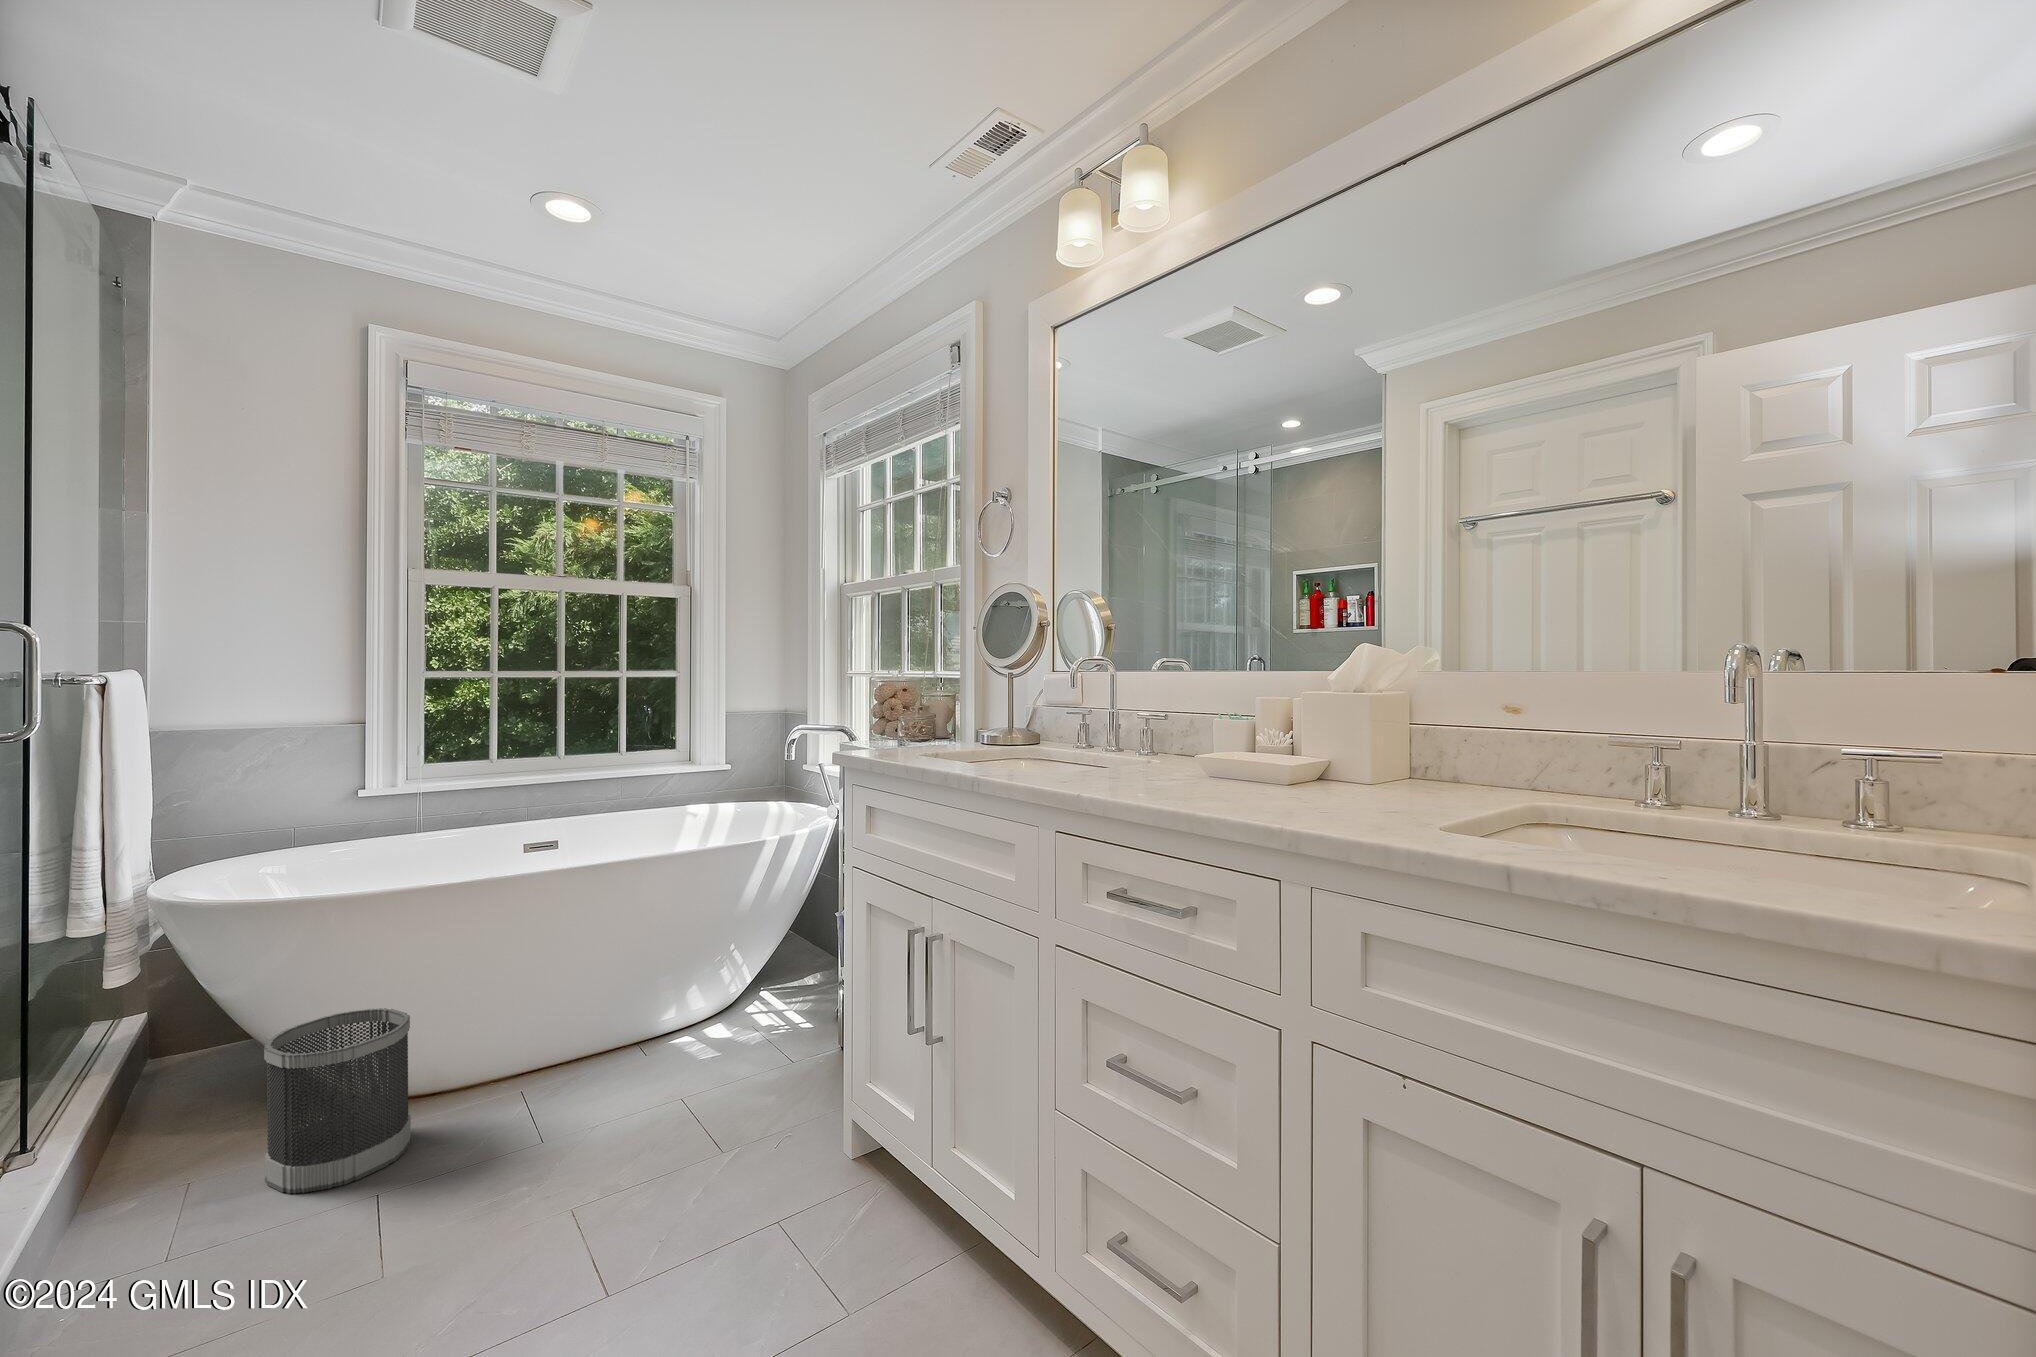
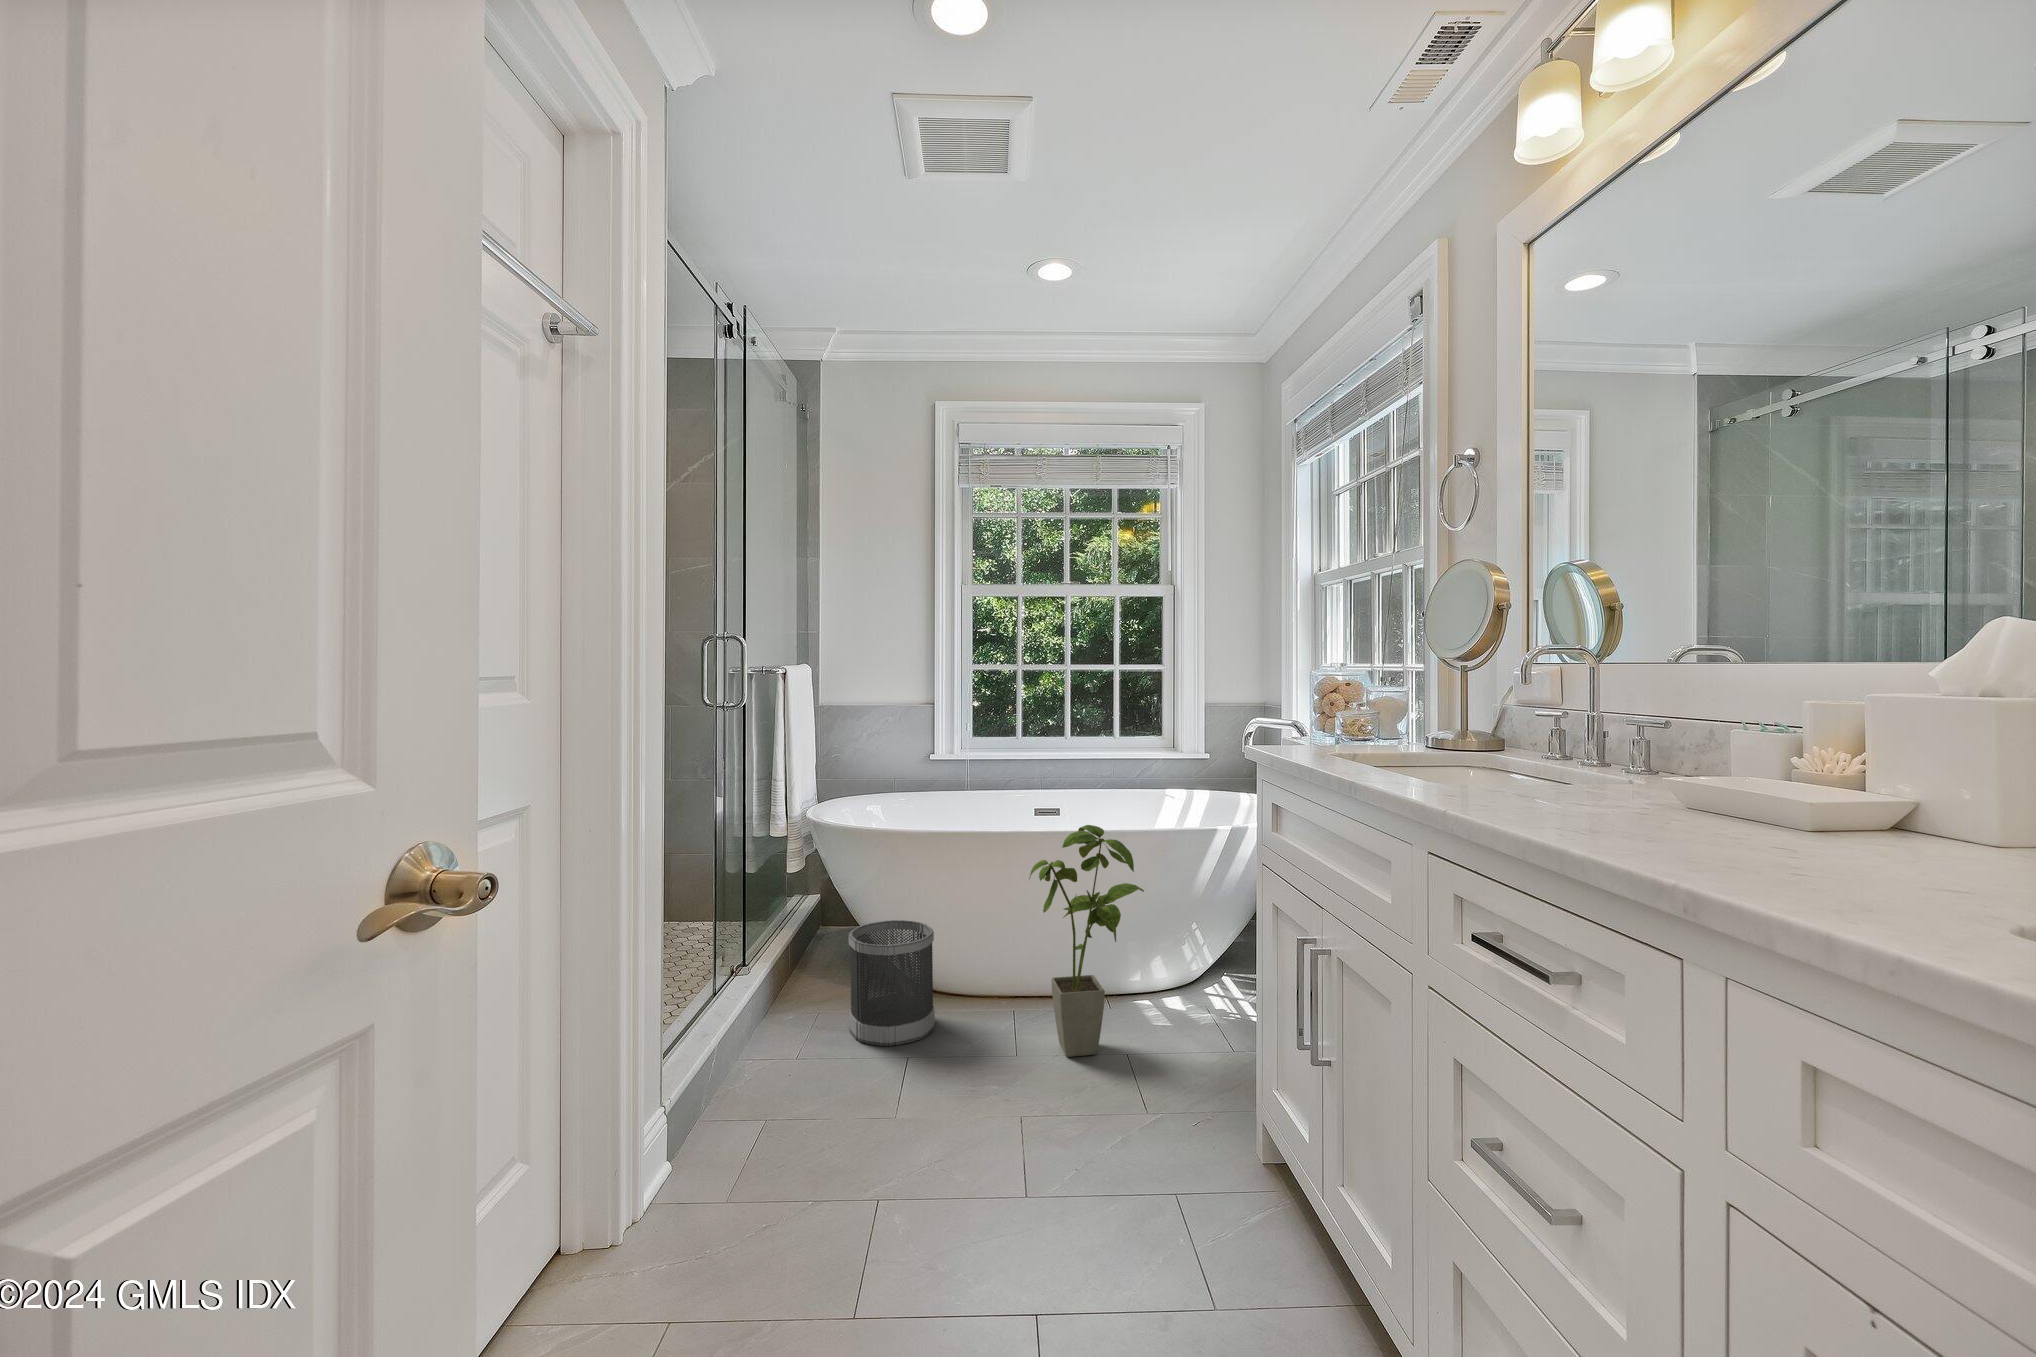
house plant: none [556,852,698,1124] -> present [1029,825,1144,1057]

